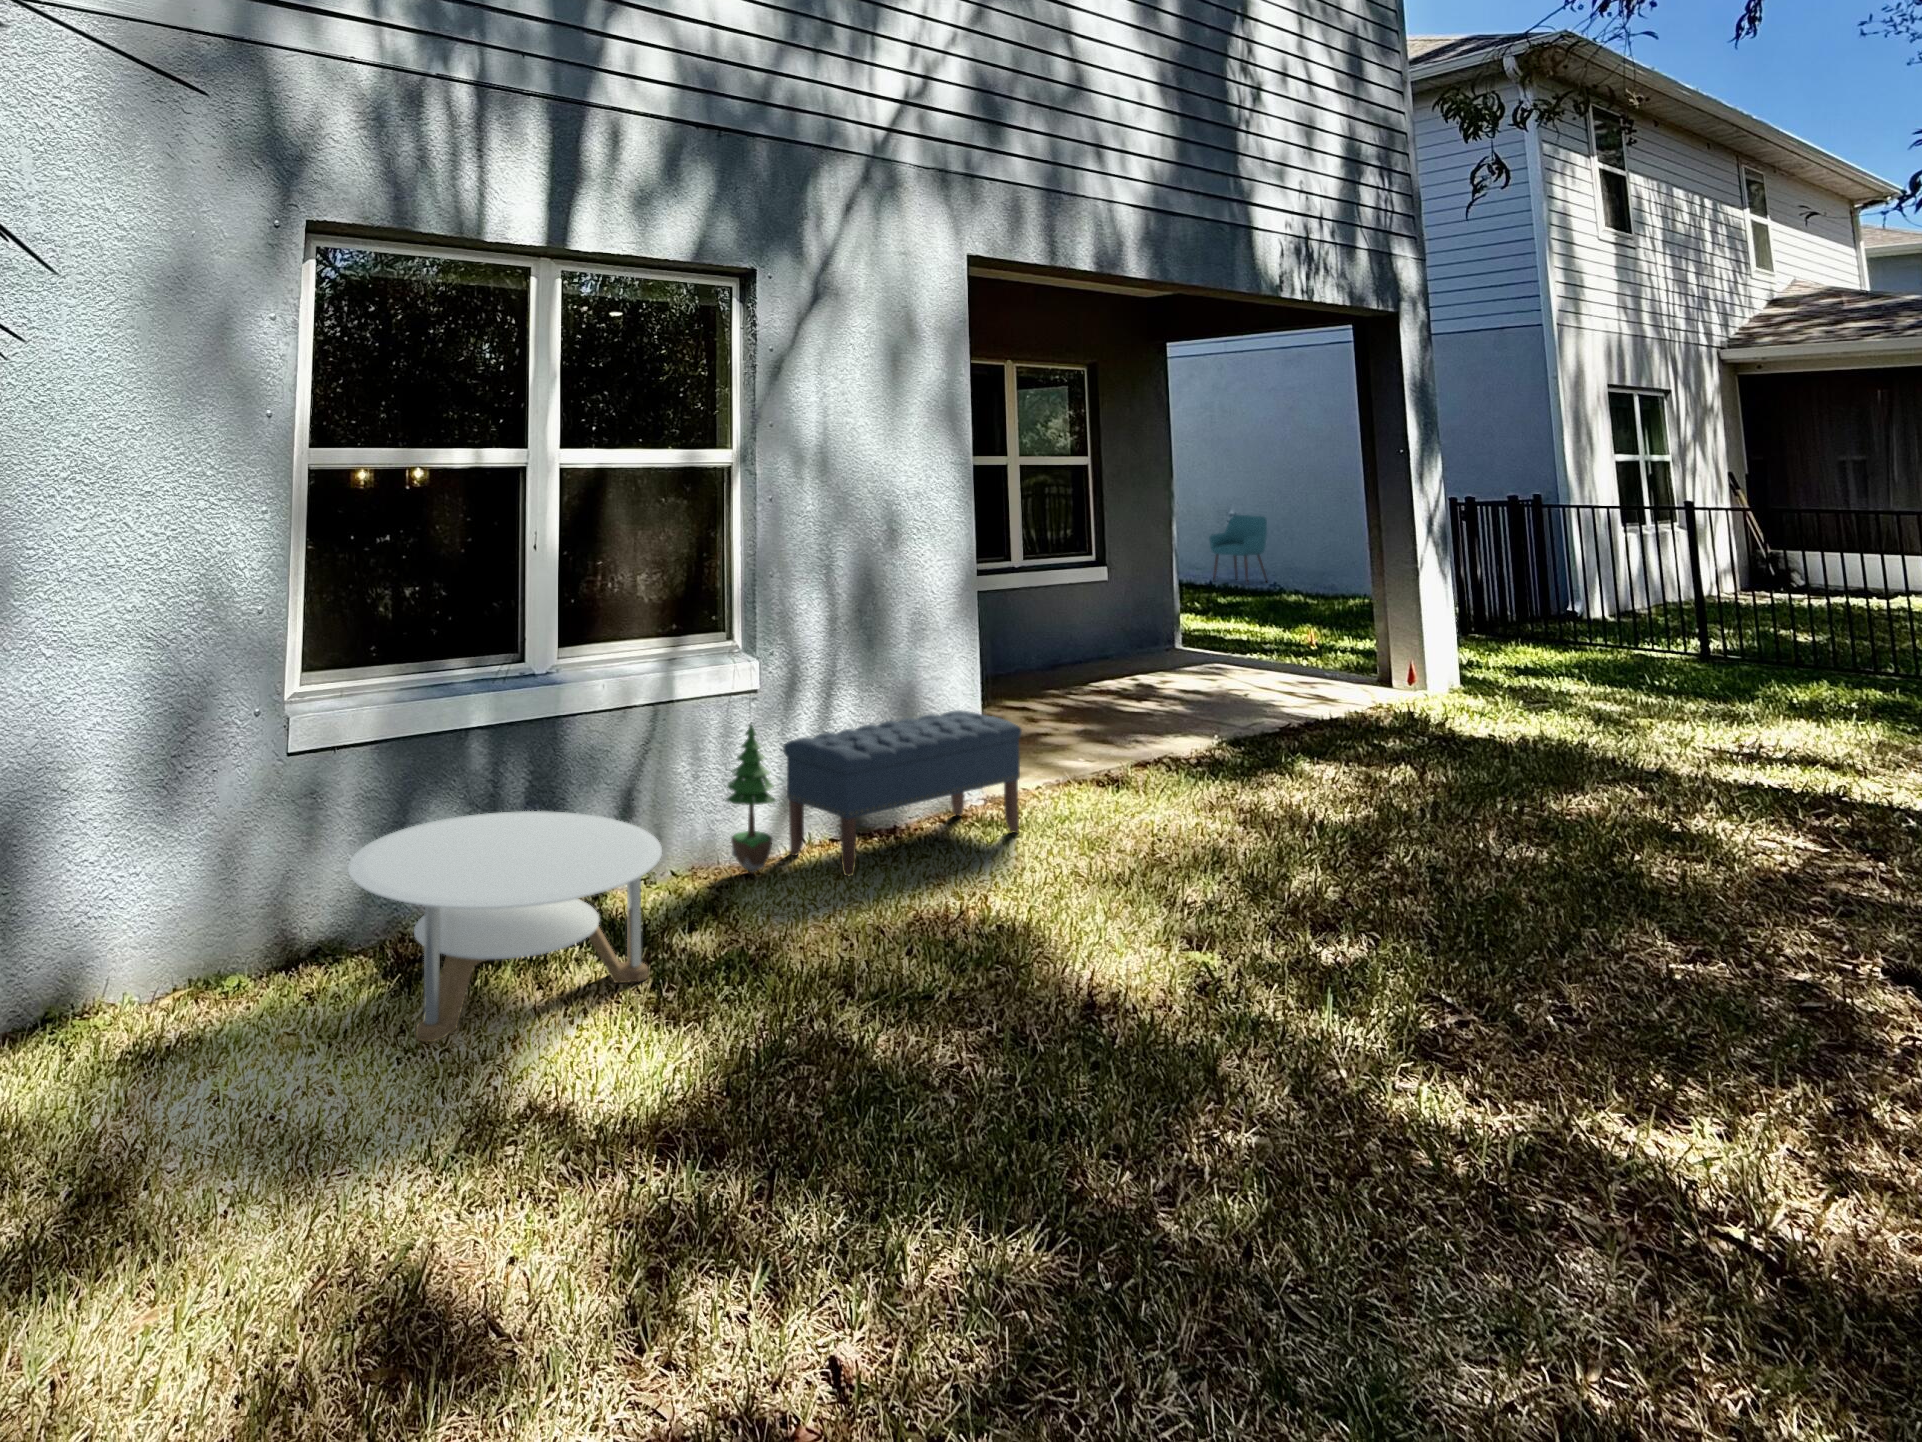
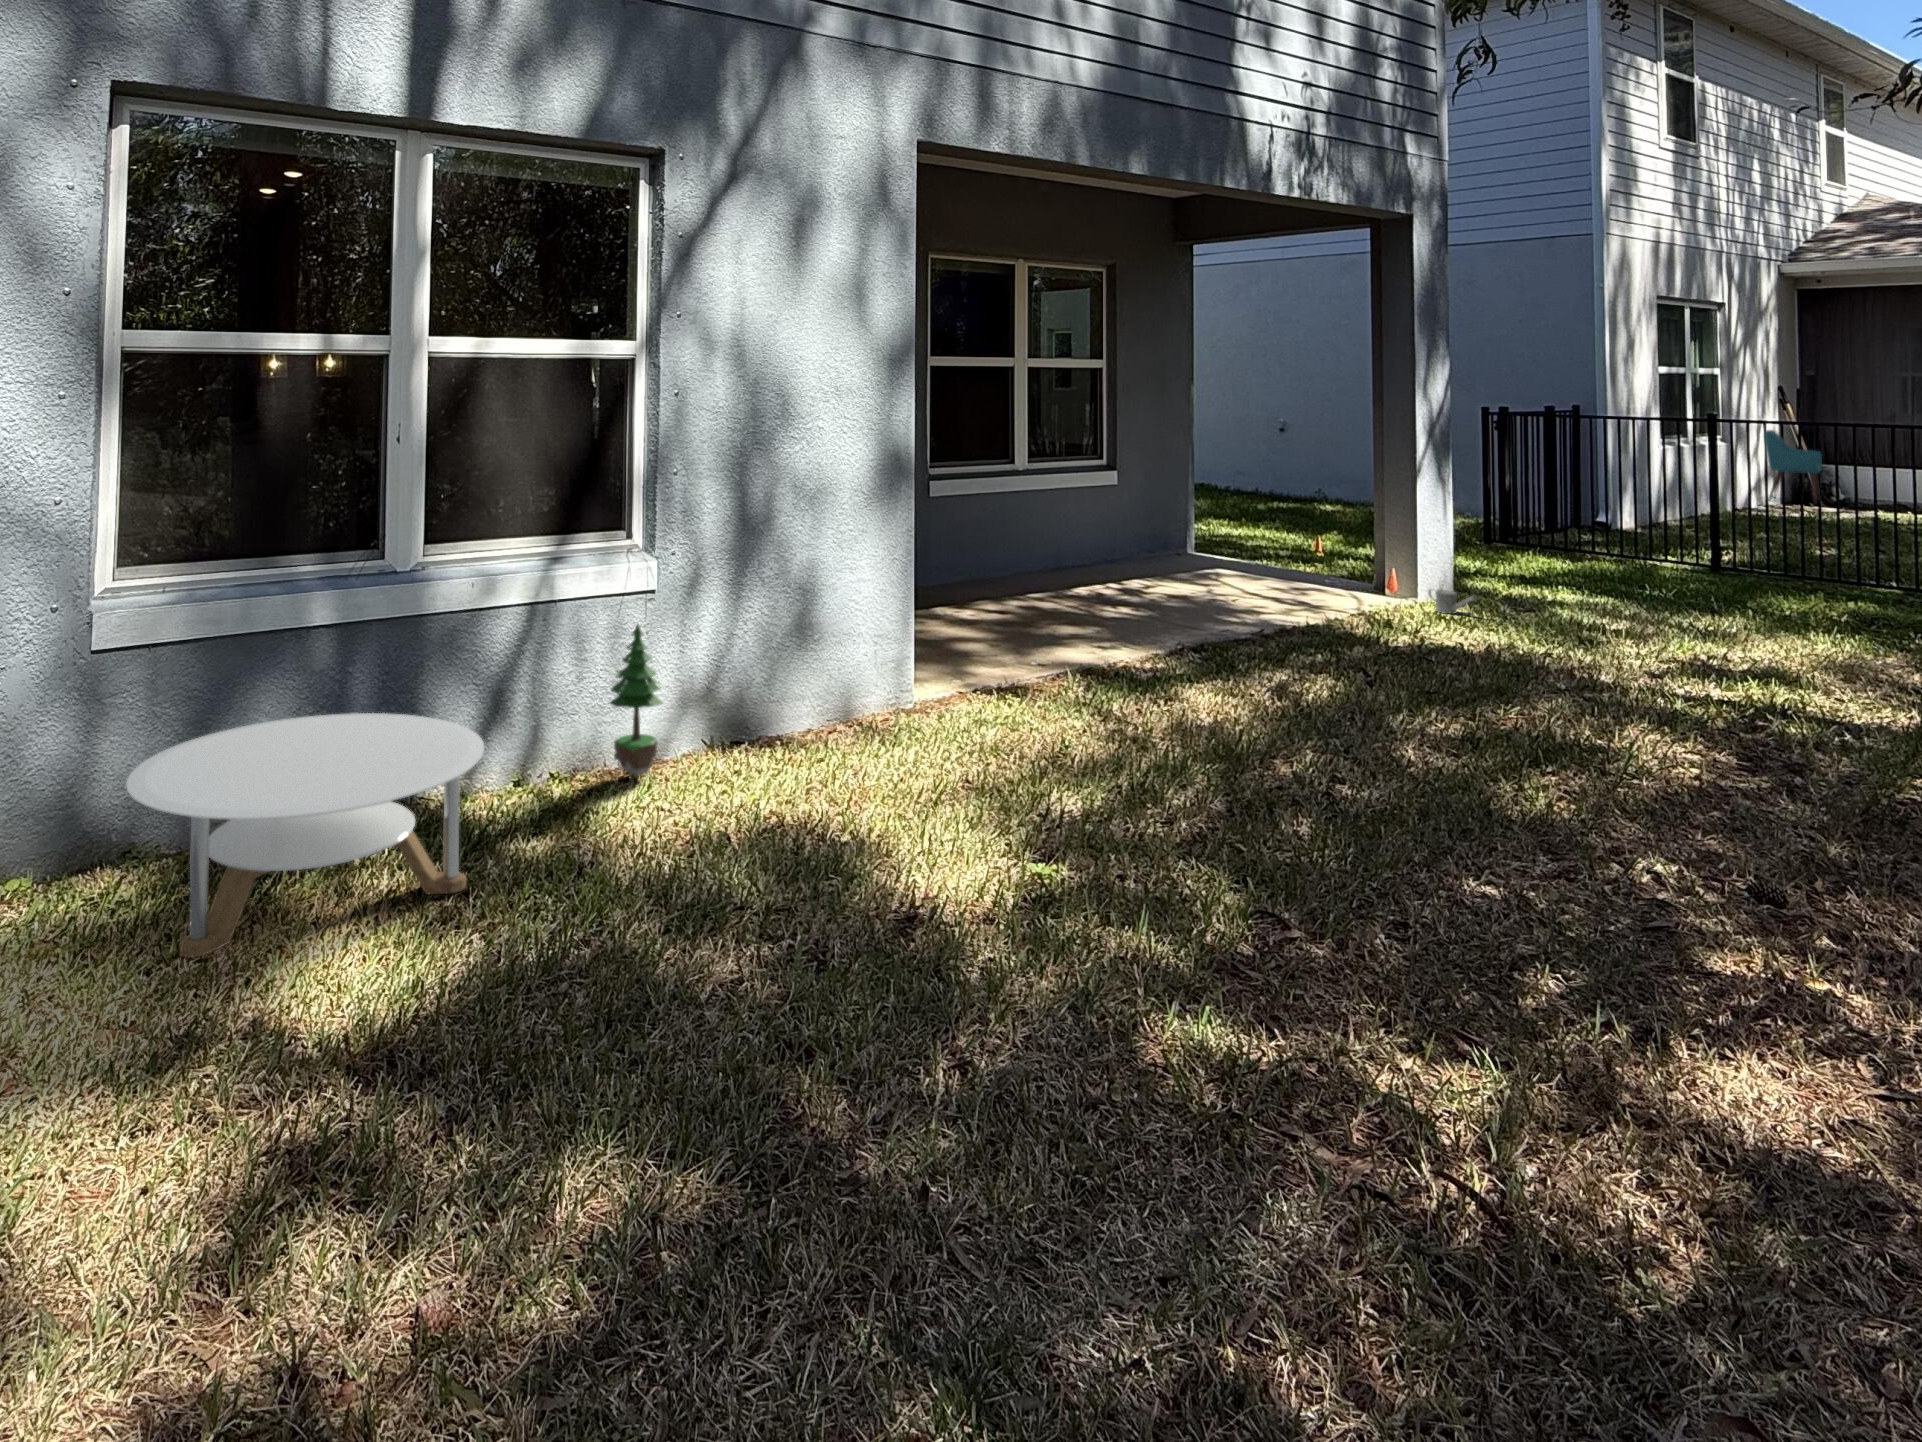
chair: present [1209,515,1267,584] -> present [1764,430,1822,504]
watering can: none [1438,682,1490,707] -> present [1428,589,1477,614]
bench: present [783,710,1021,877] -> none [682,612,942,782]

